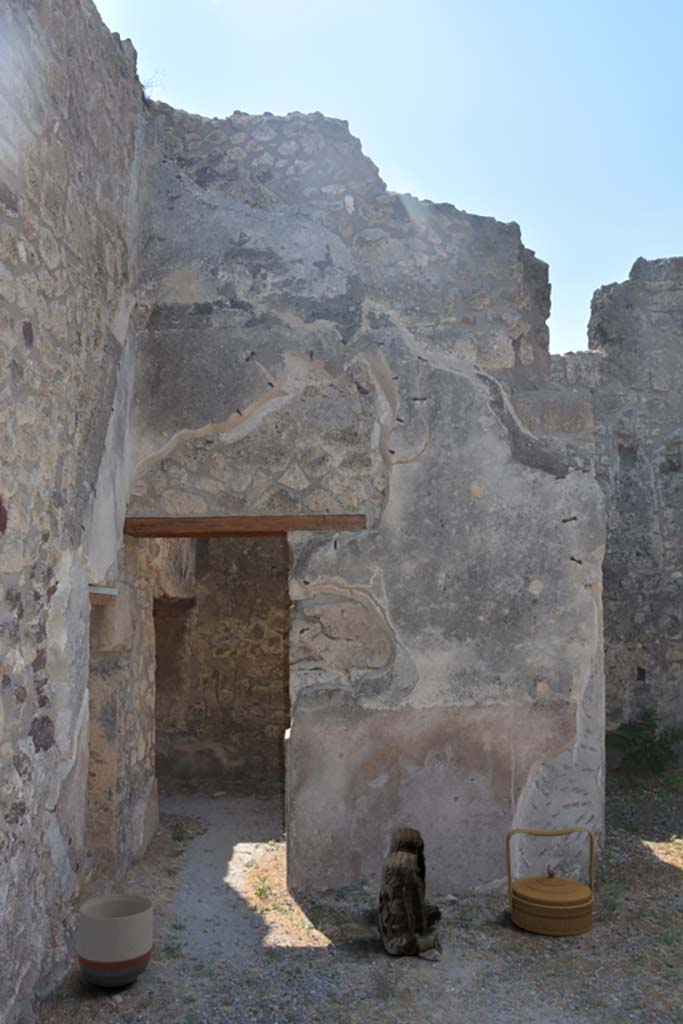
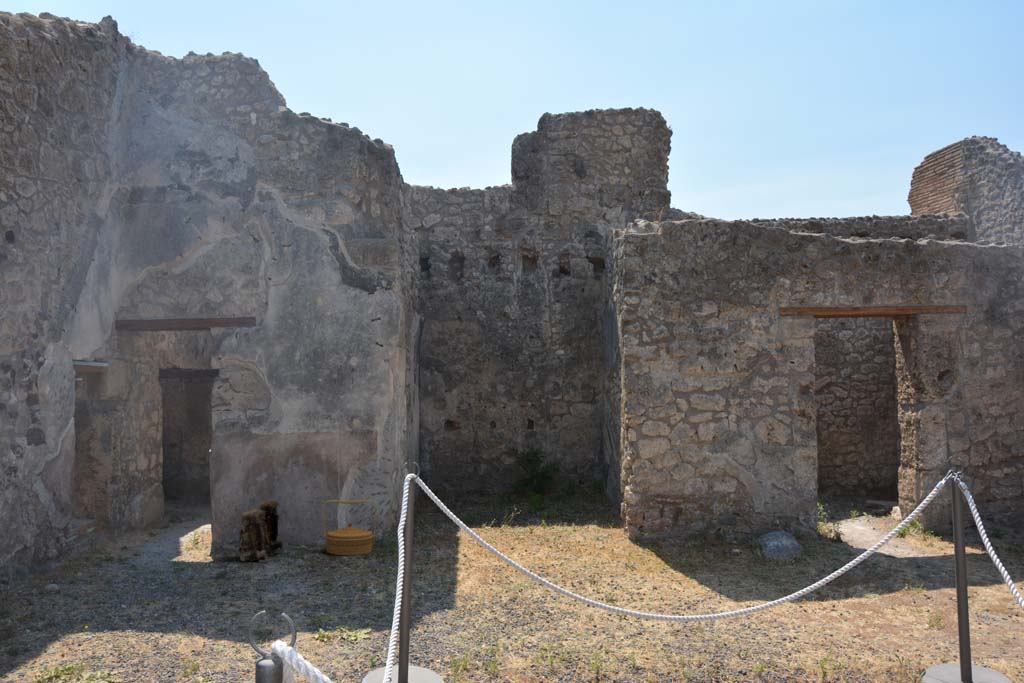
planter: present [78,894,153,987] -> none [62,528,105,571]

